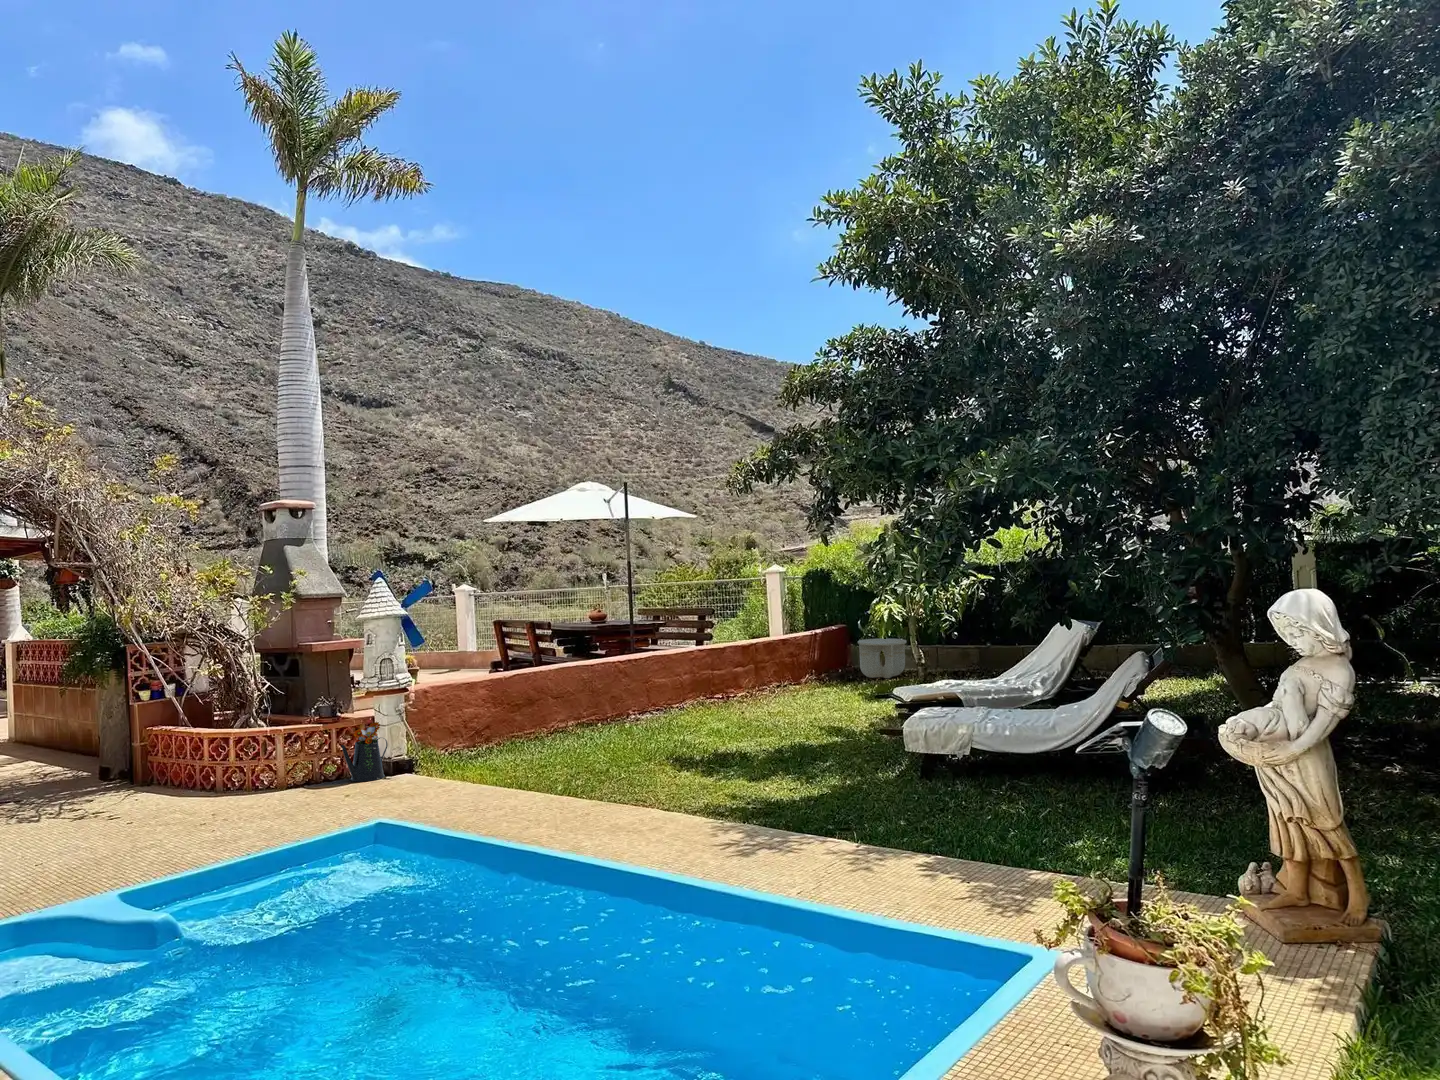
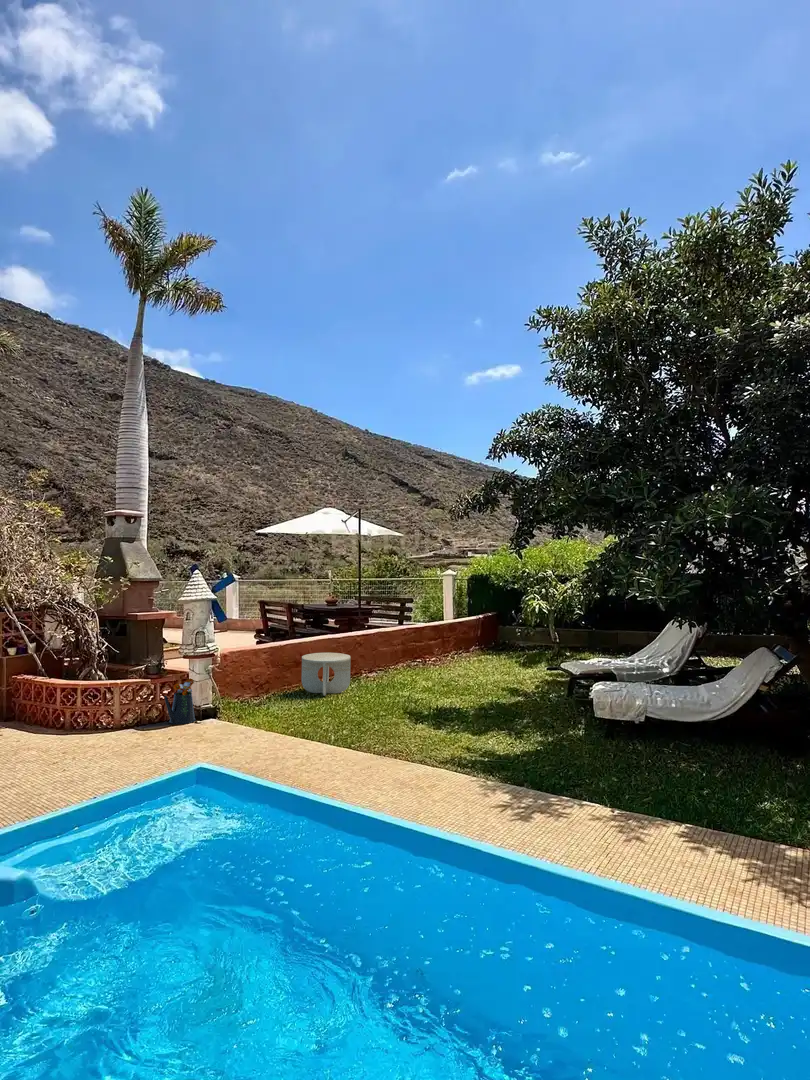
side table: present [858,638,907,678] -> present [301,653,351,696]

